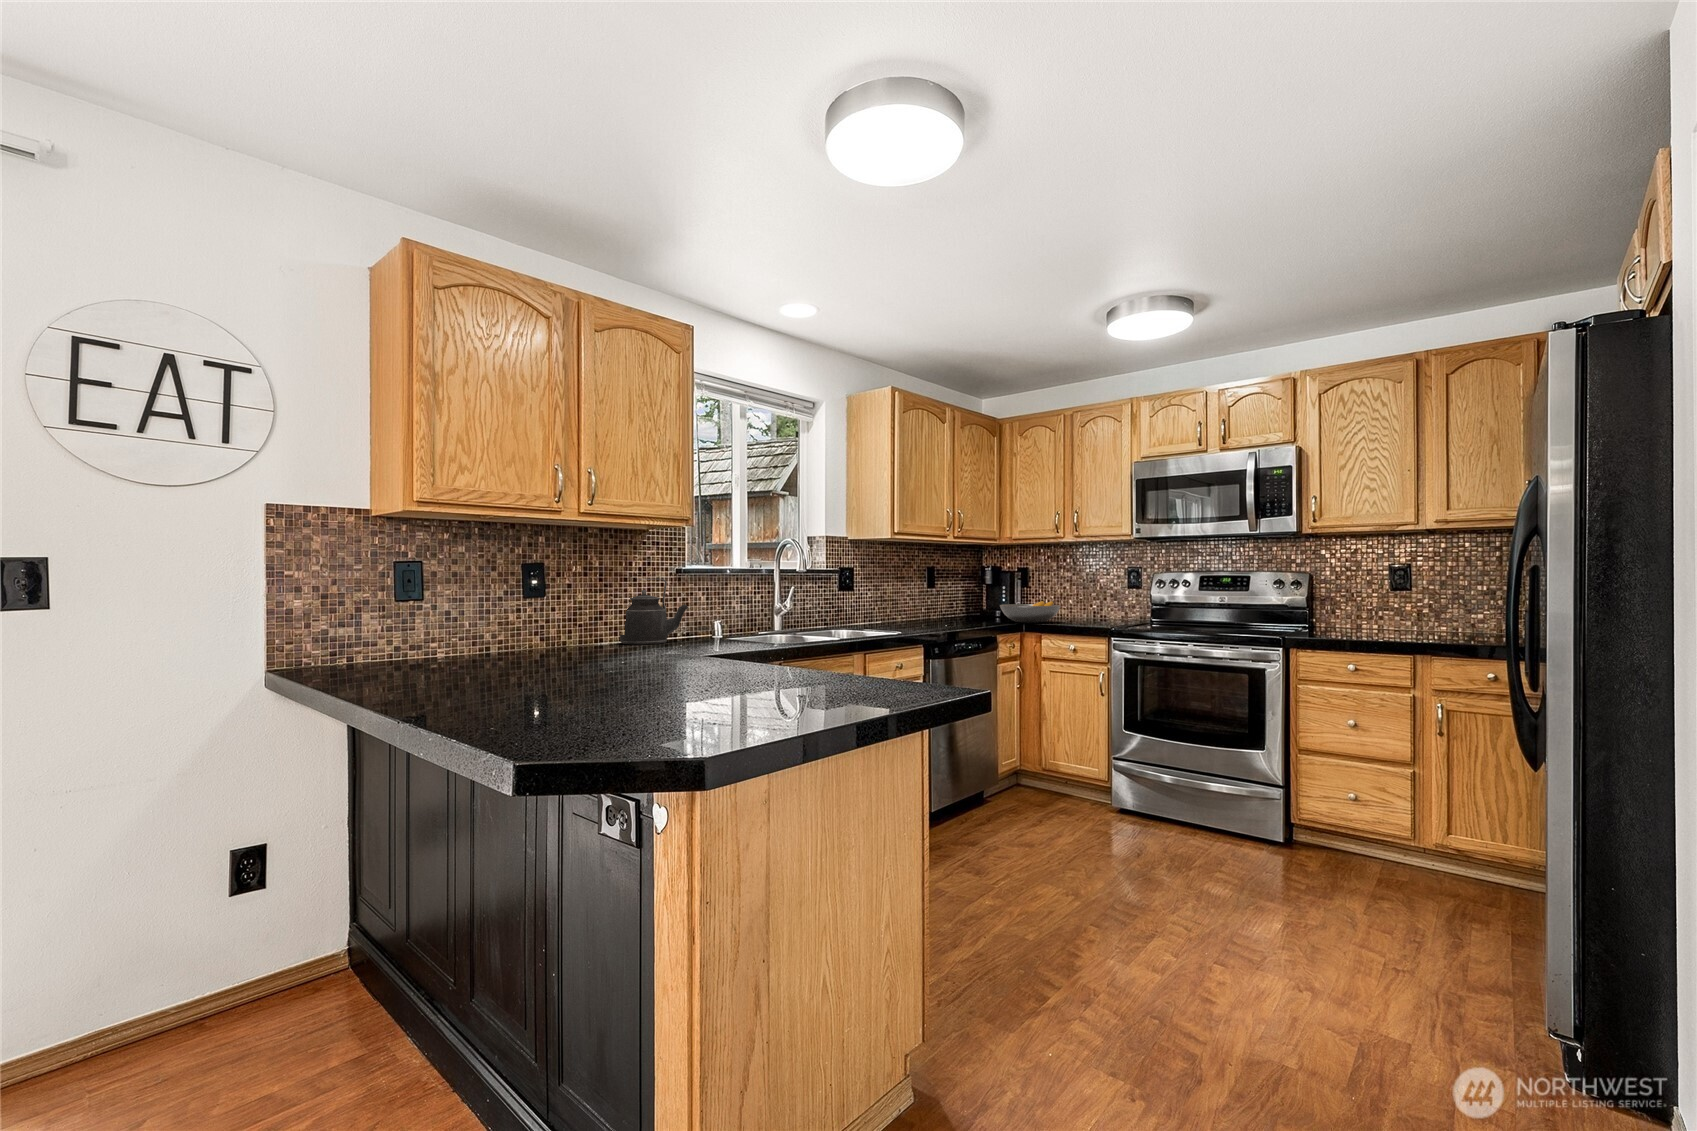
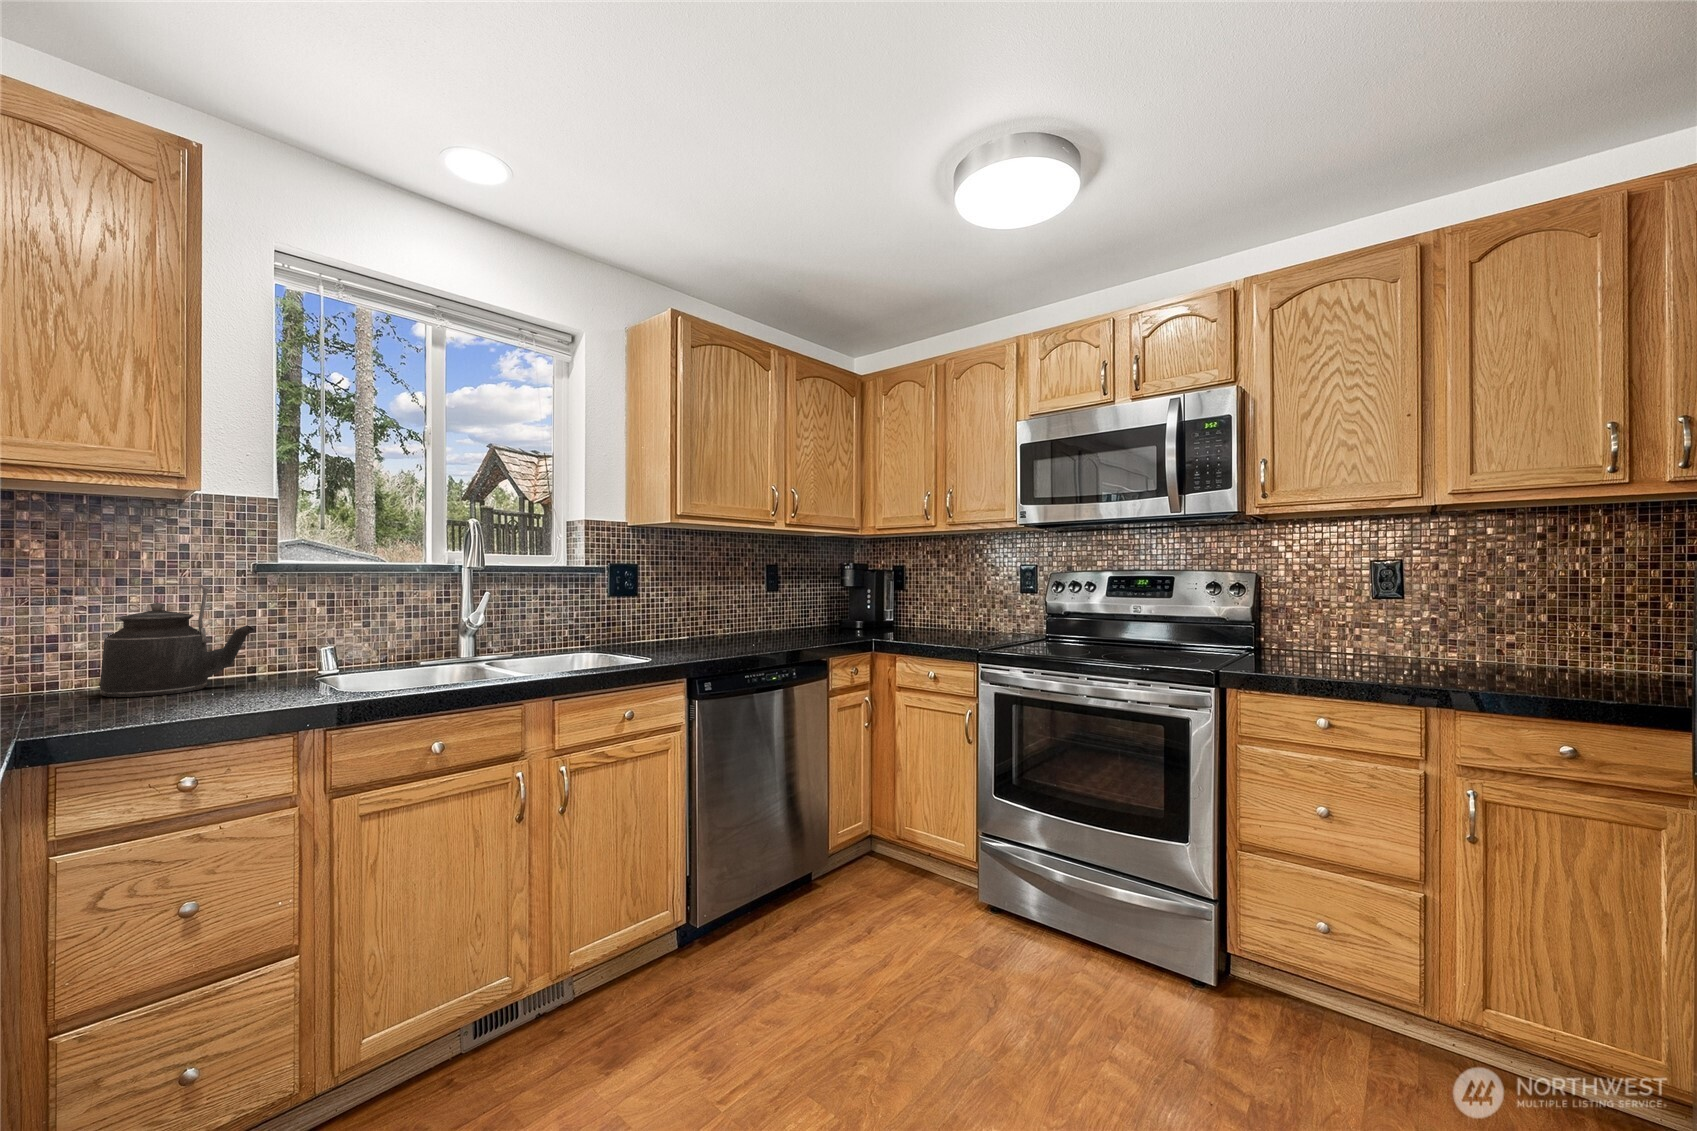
fruit bowl: present [1000,601,1061,623] -> none [849,610,928,638]

